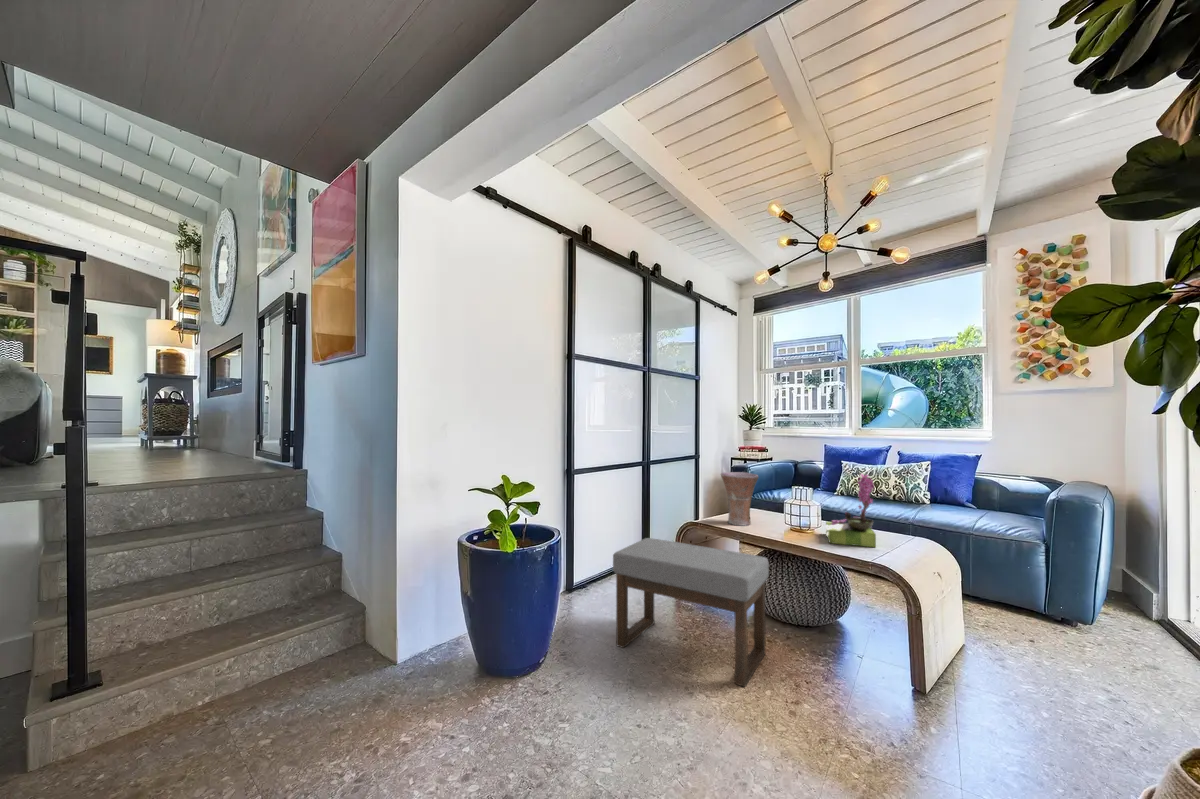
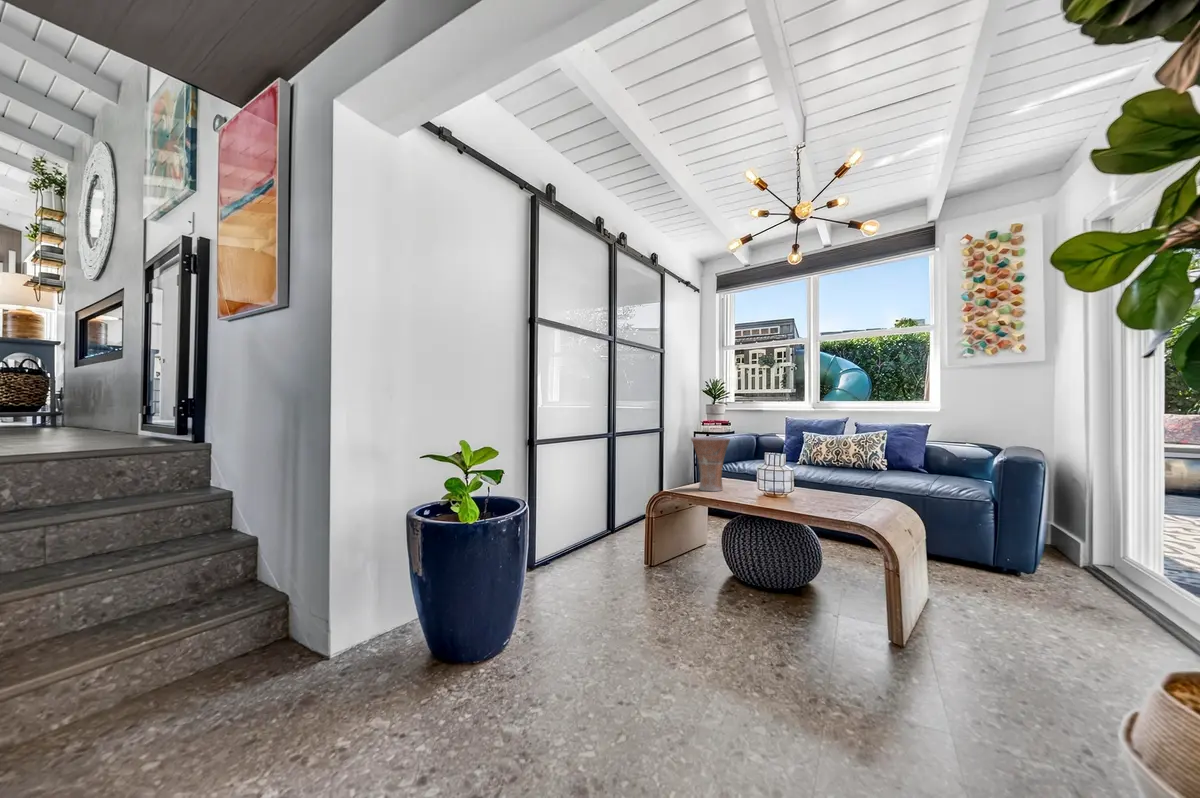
flower arrangement: present [826,474,876,547] -> none [801,429,856,503]
ottoman: present [613,538,769,686] -> none [583,506,750,654]

